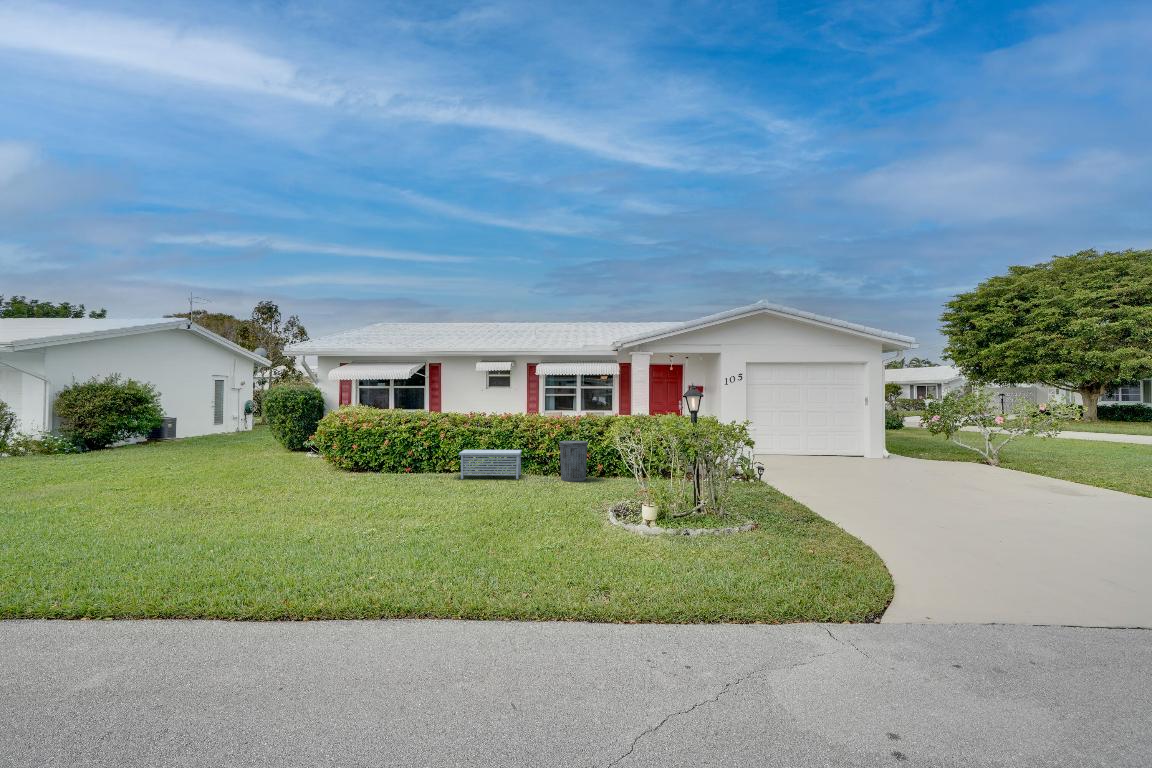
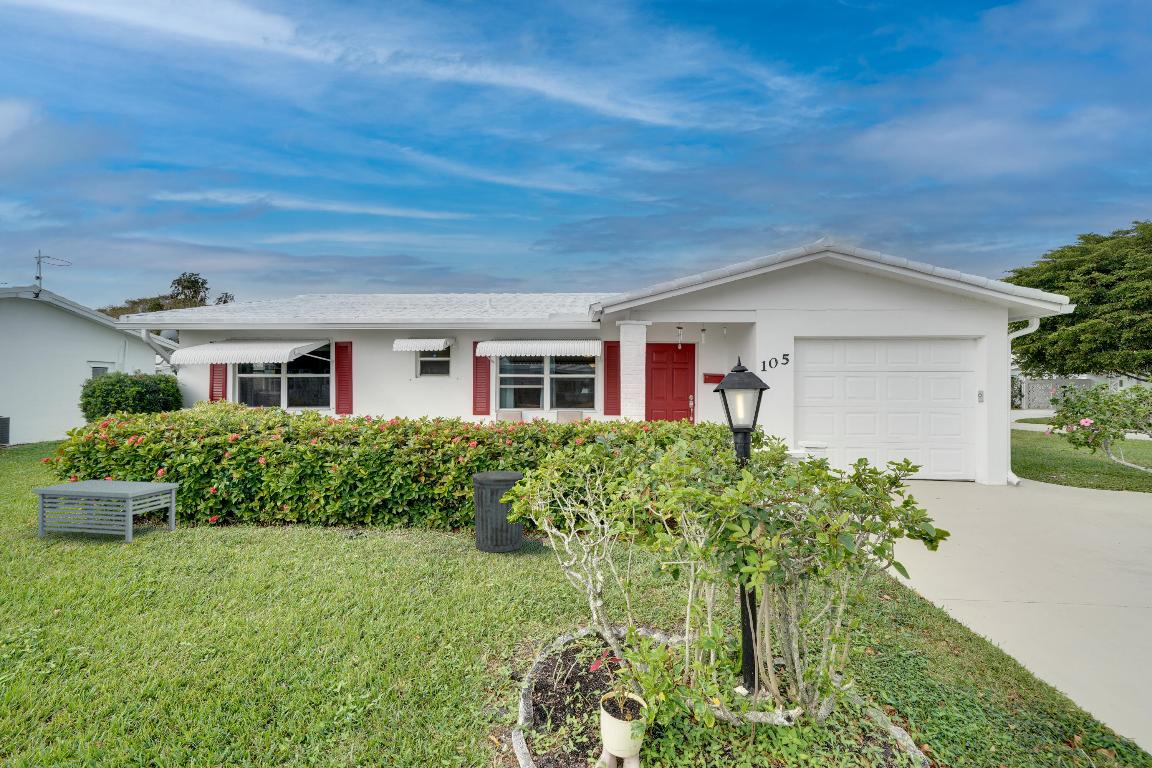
storage bench: present [459,450,522,479] -> present [33,480,179,543]

